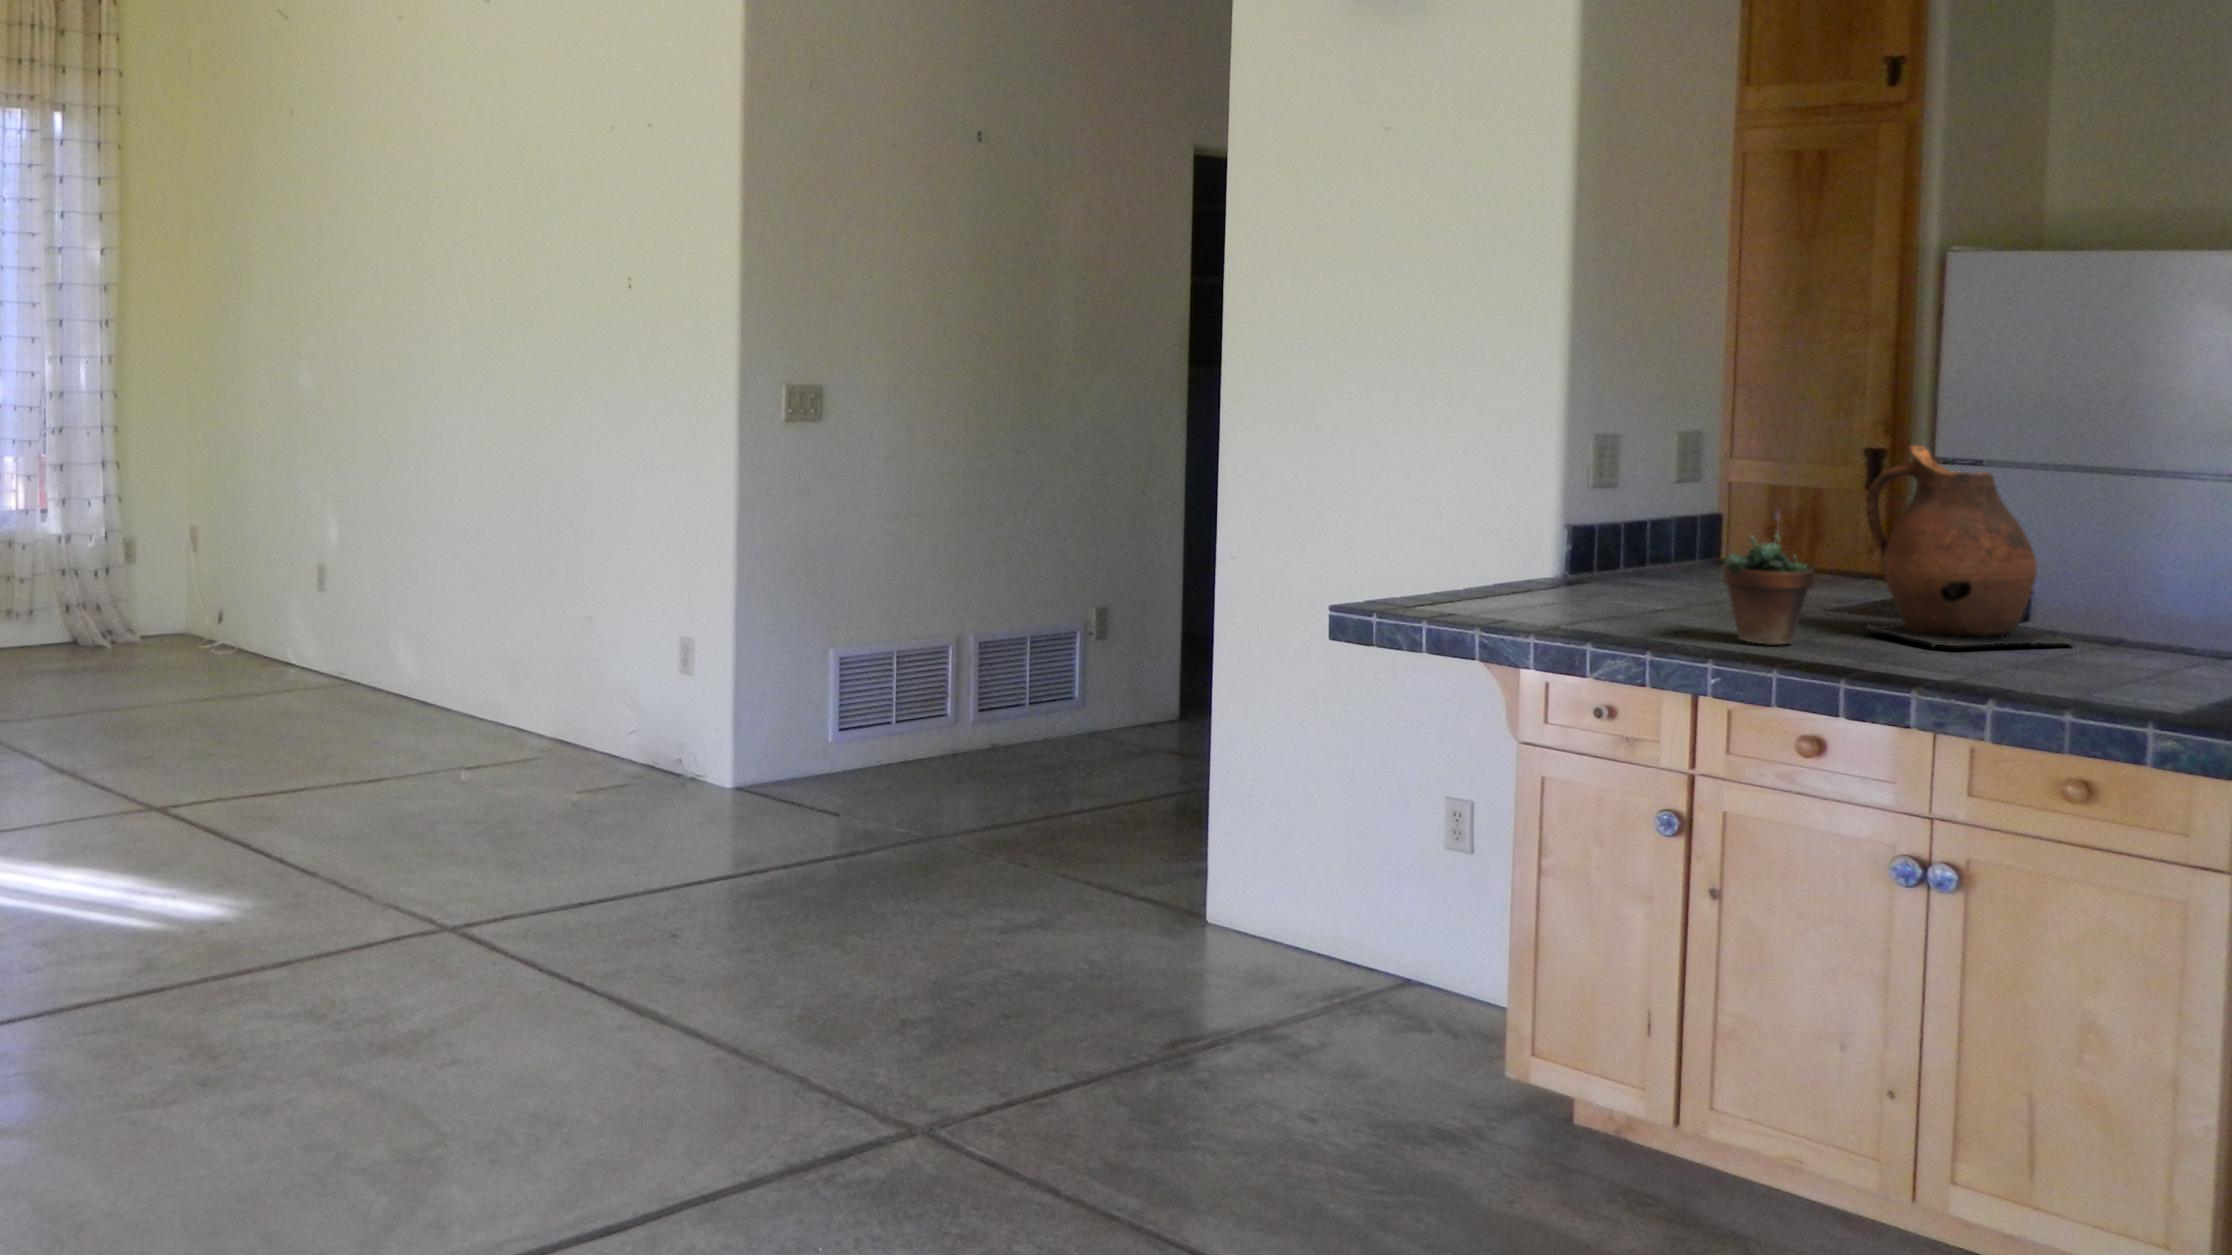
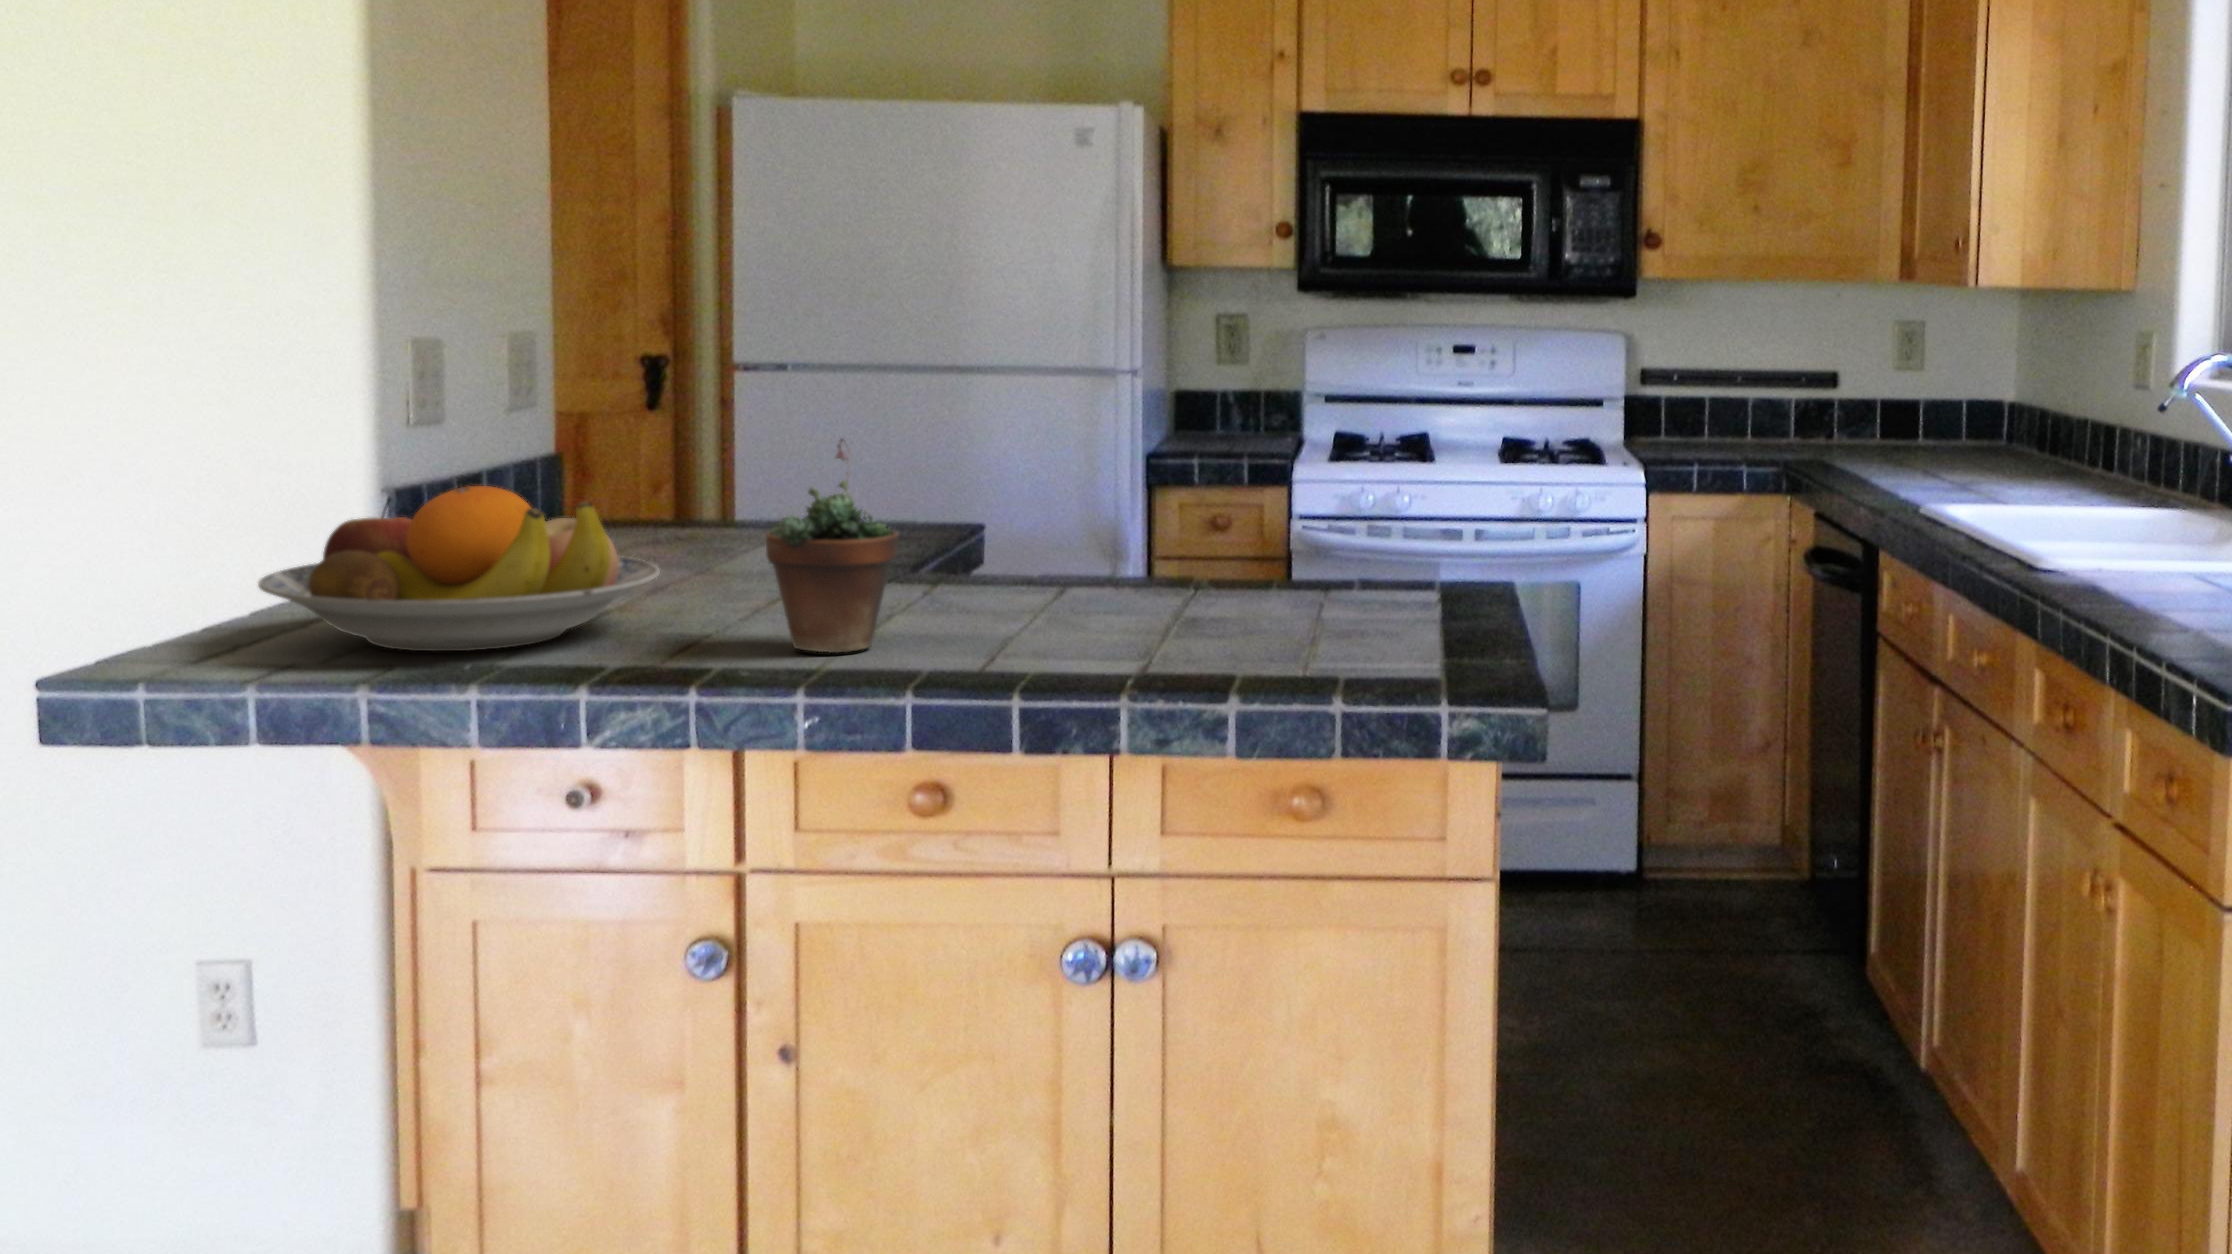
ceramic pitcher: present [1865,446,2072,647] -> none [919,343,1179,628]
fruit bowl: none [1449,523,1681,620] -> present [258,486,660,651]

